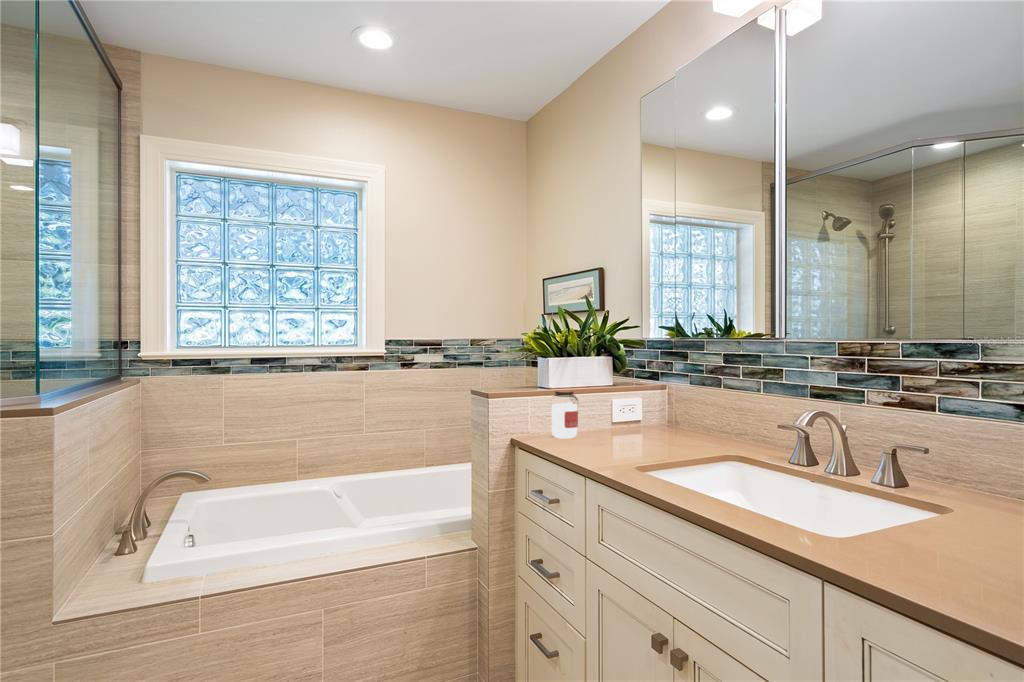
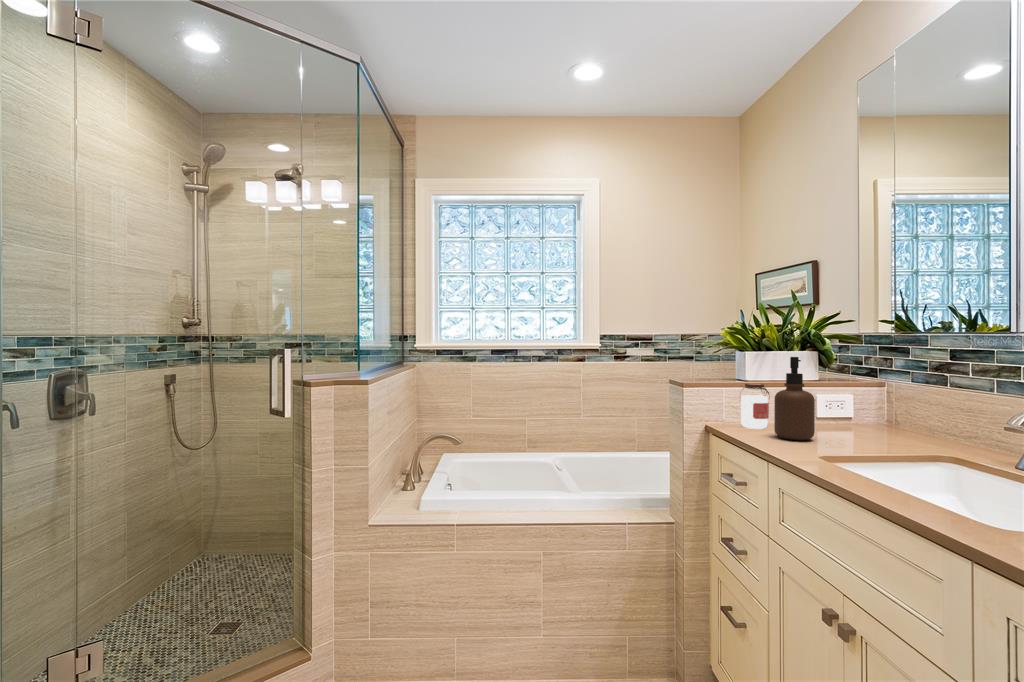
soap dispenser: none [587,363,624,448] -> present [774,357,815,440]

